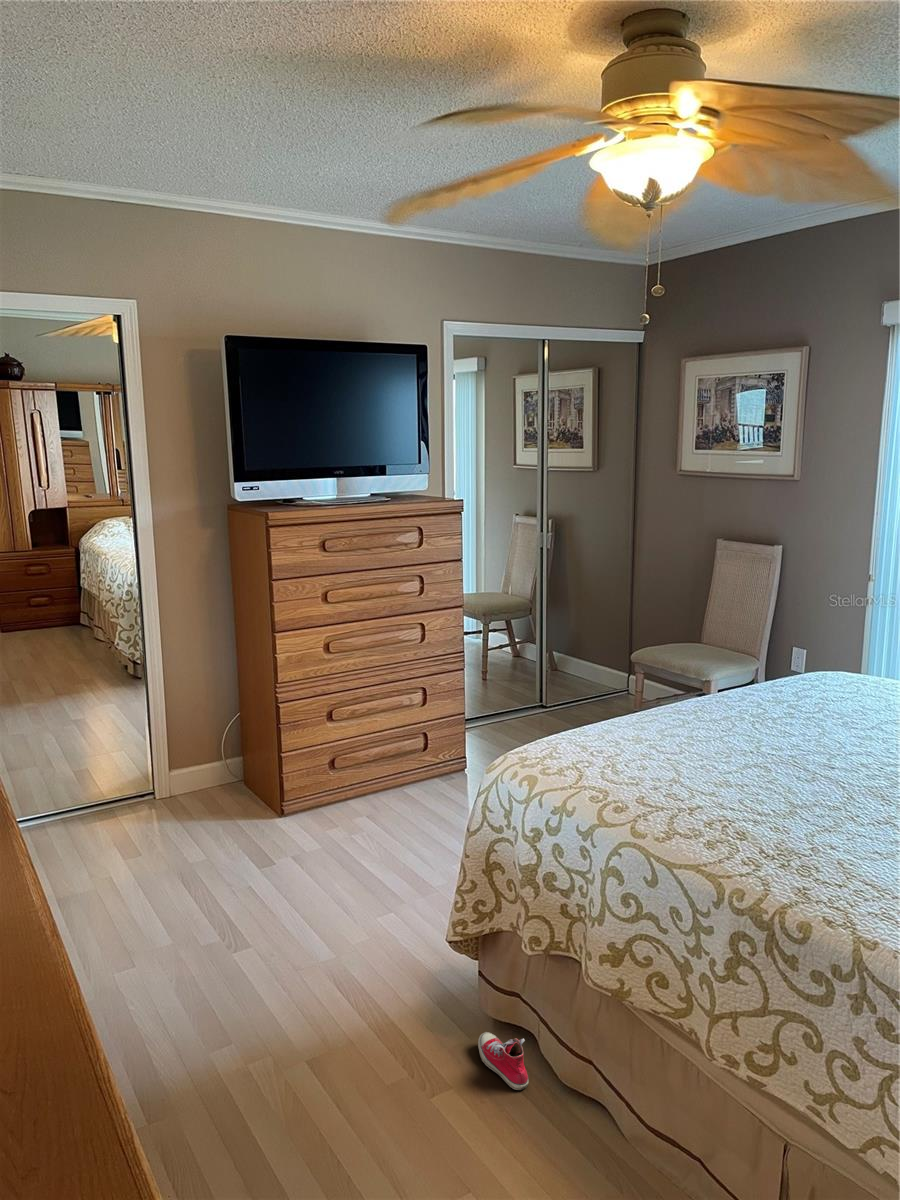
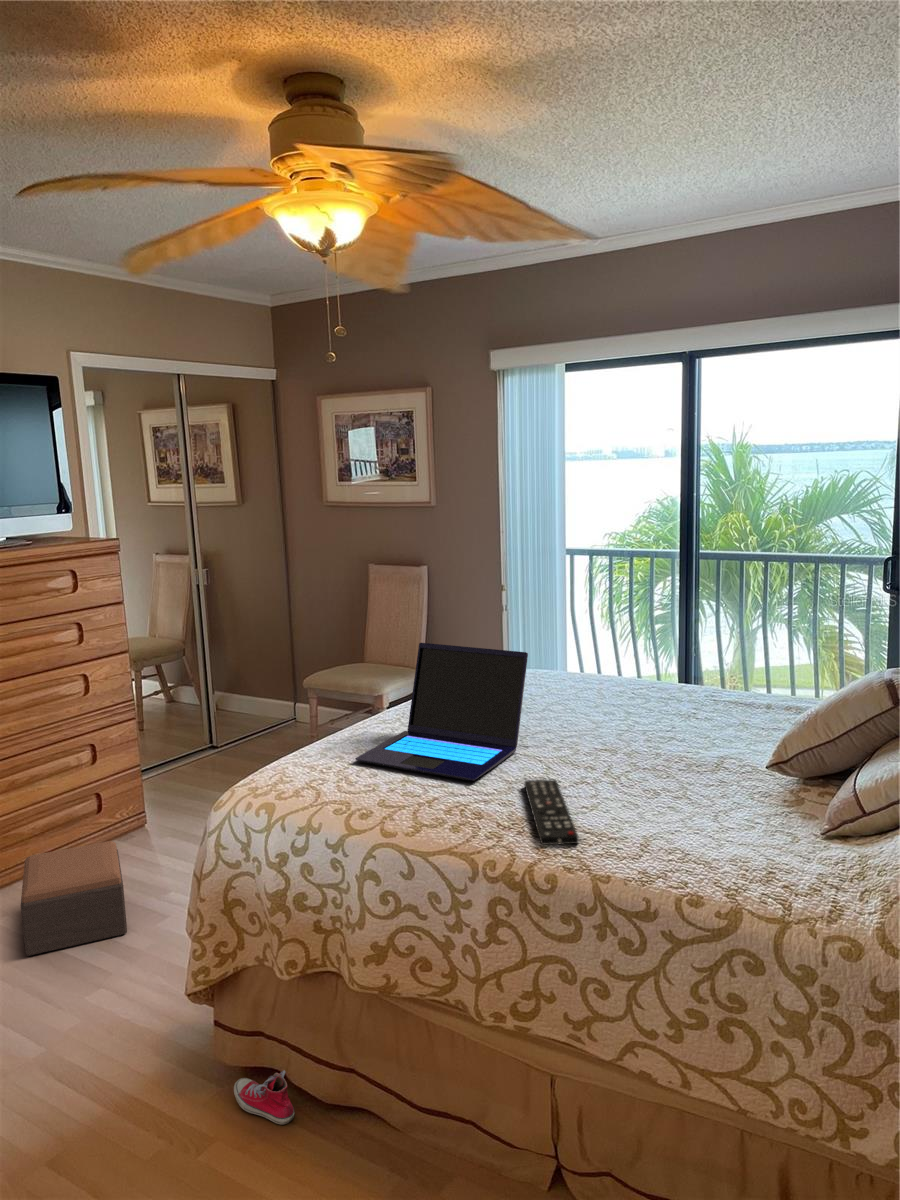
laptop: none [632,633,847,795] -> present [355,643,528,781]
footstool: none [341,779,431,867] -> present [21,841,127,956]
remote control: none [804,806,853,895] -> present [524,780,579,845]

